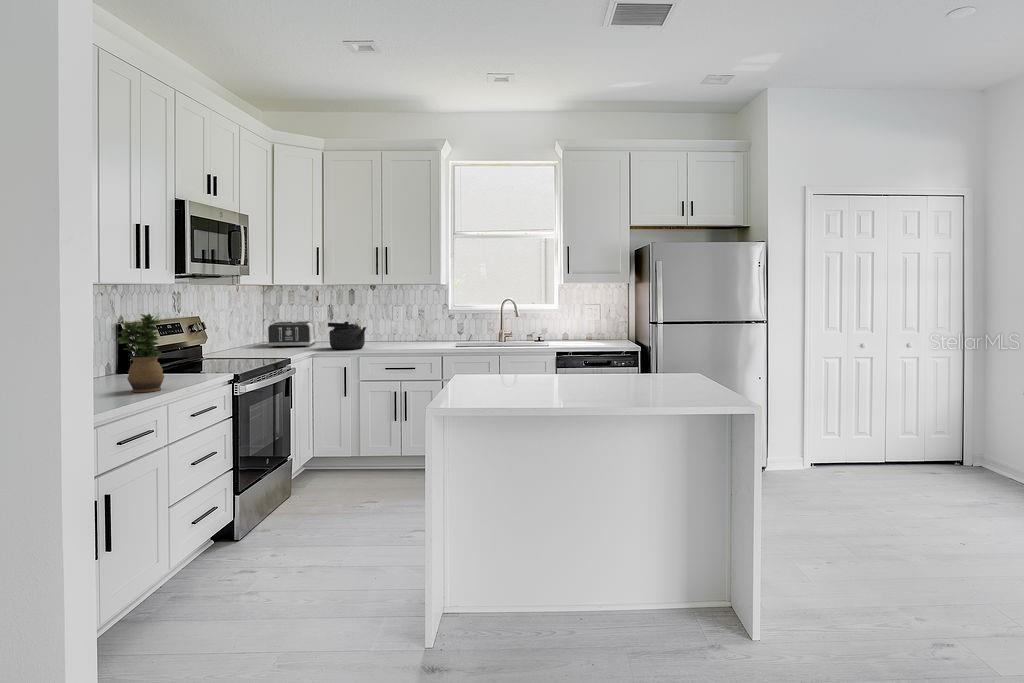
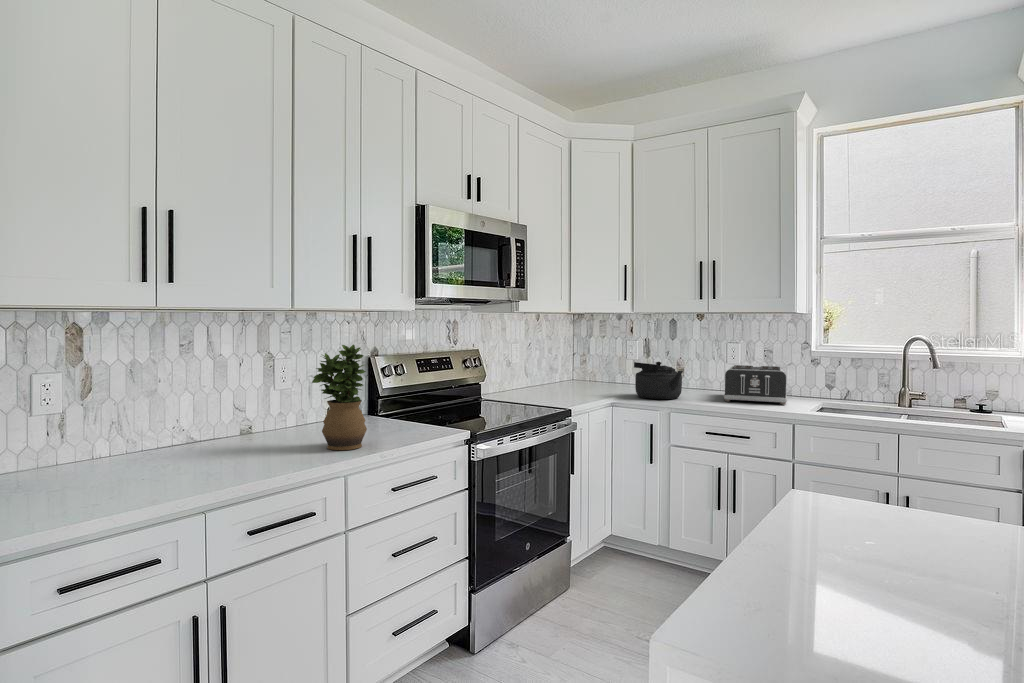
toaster: present [268,321,316,347] -> present [724,365,787,405]

